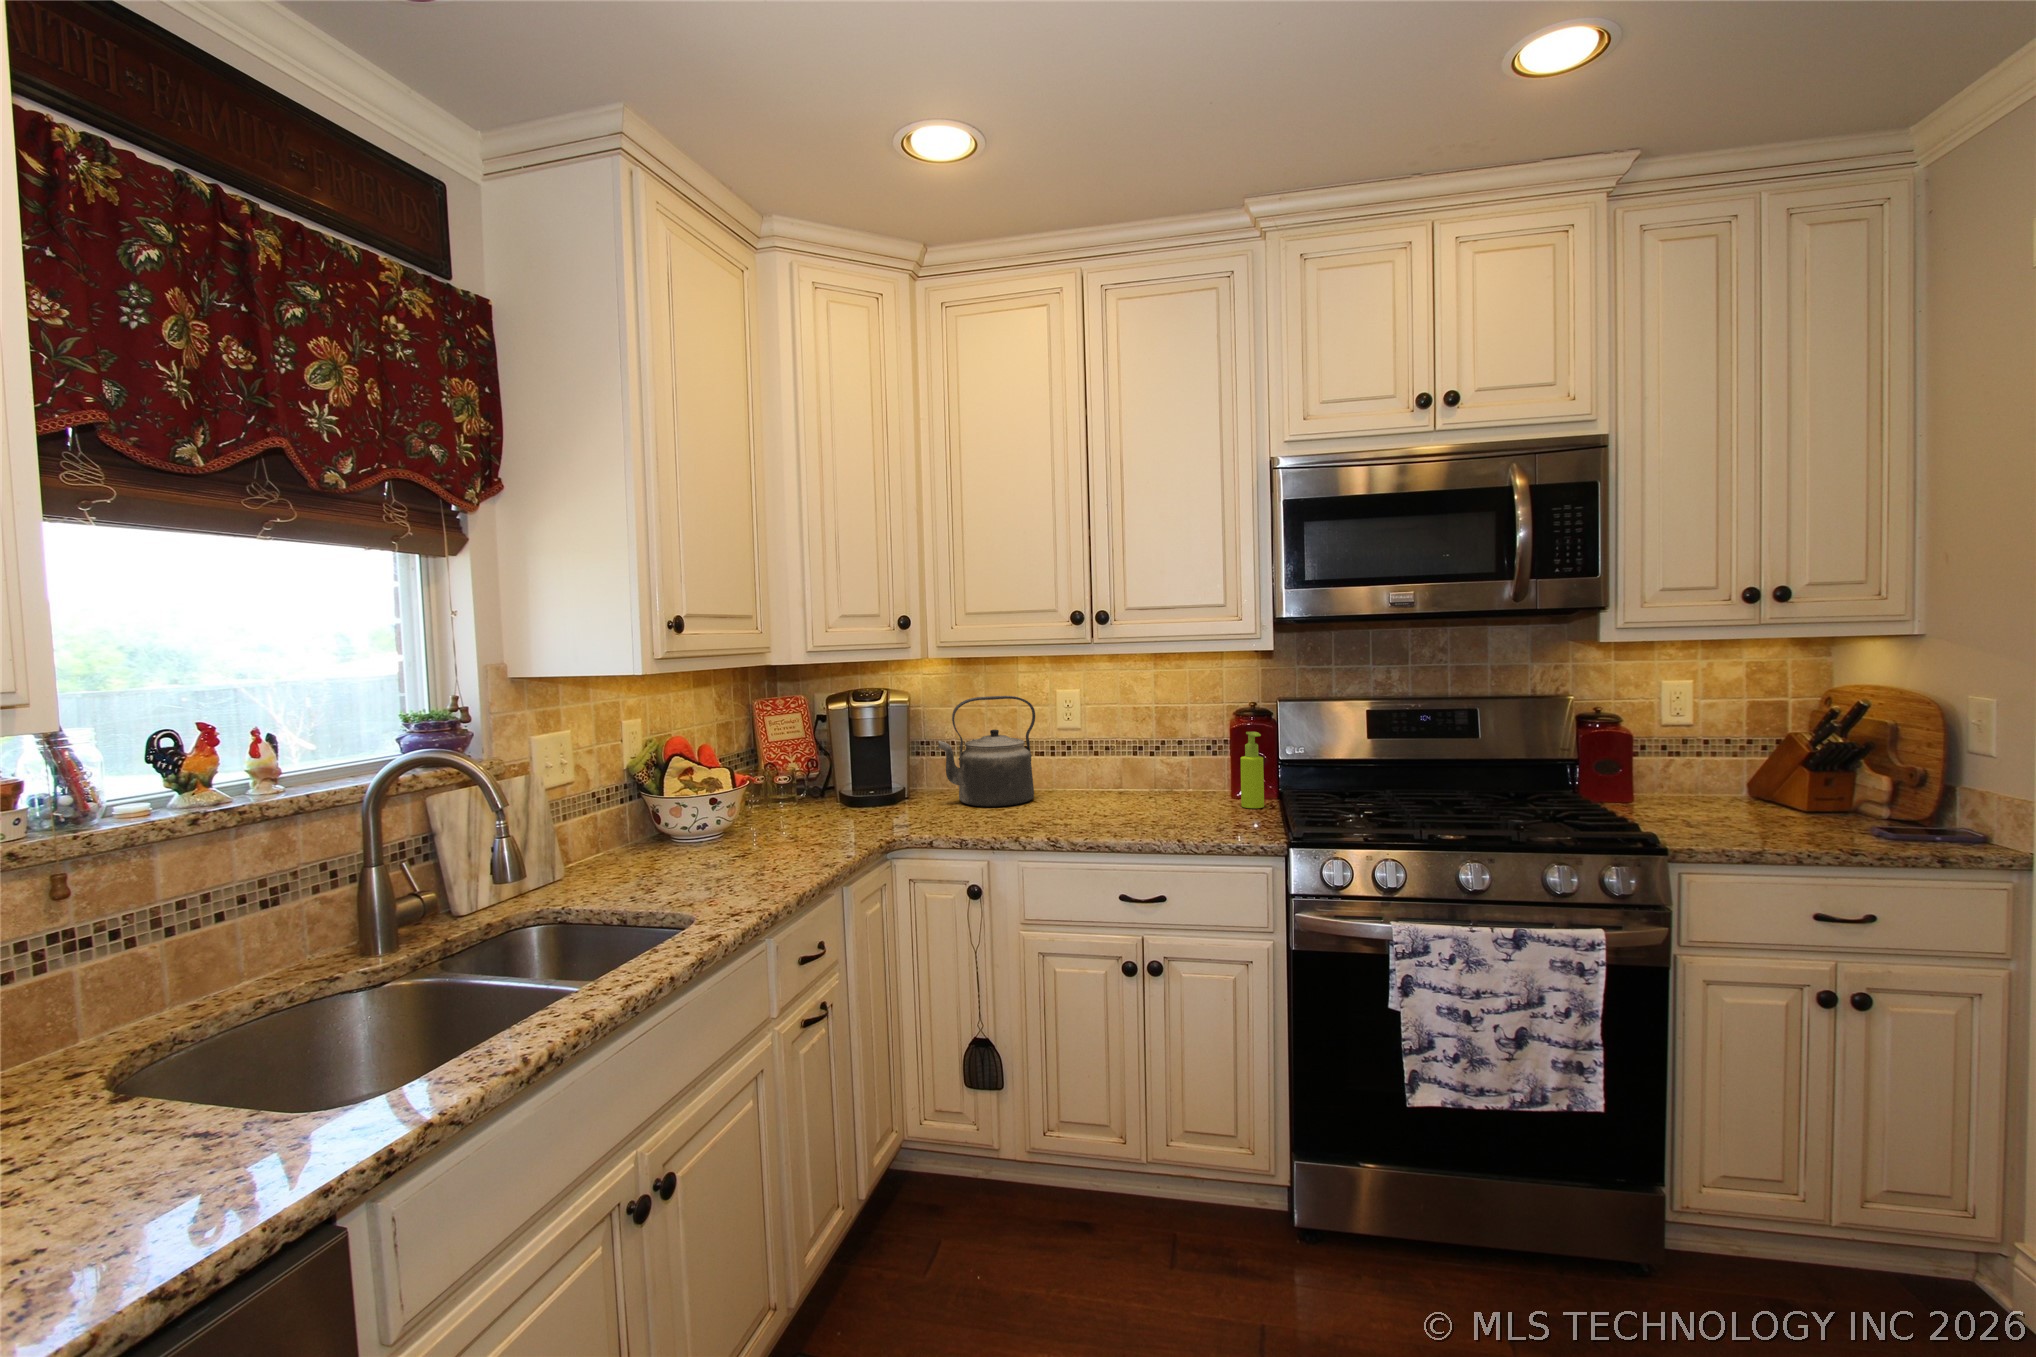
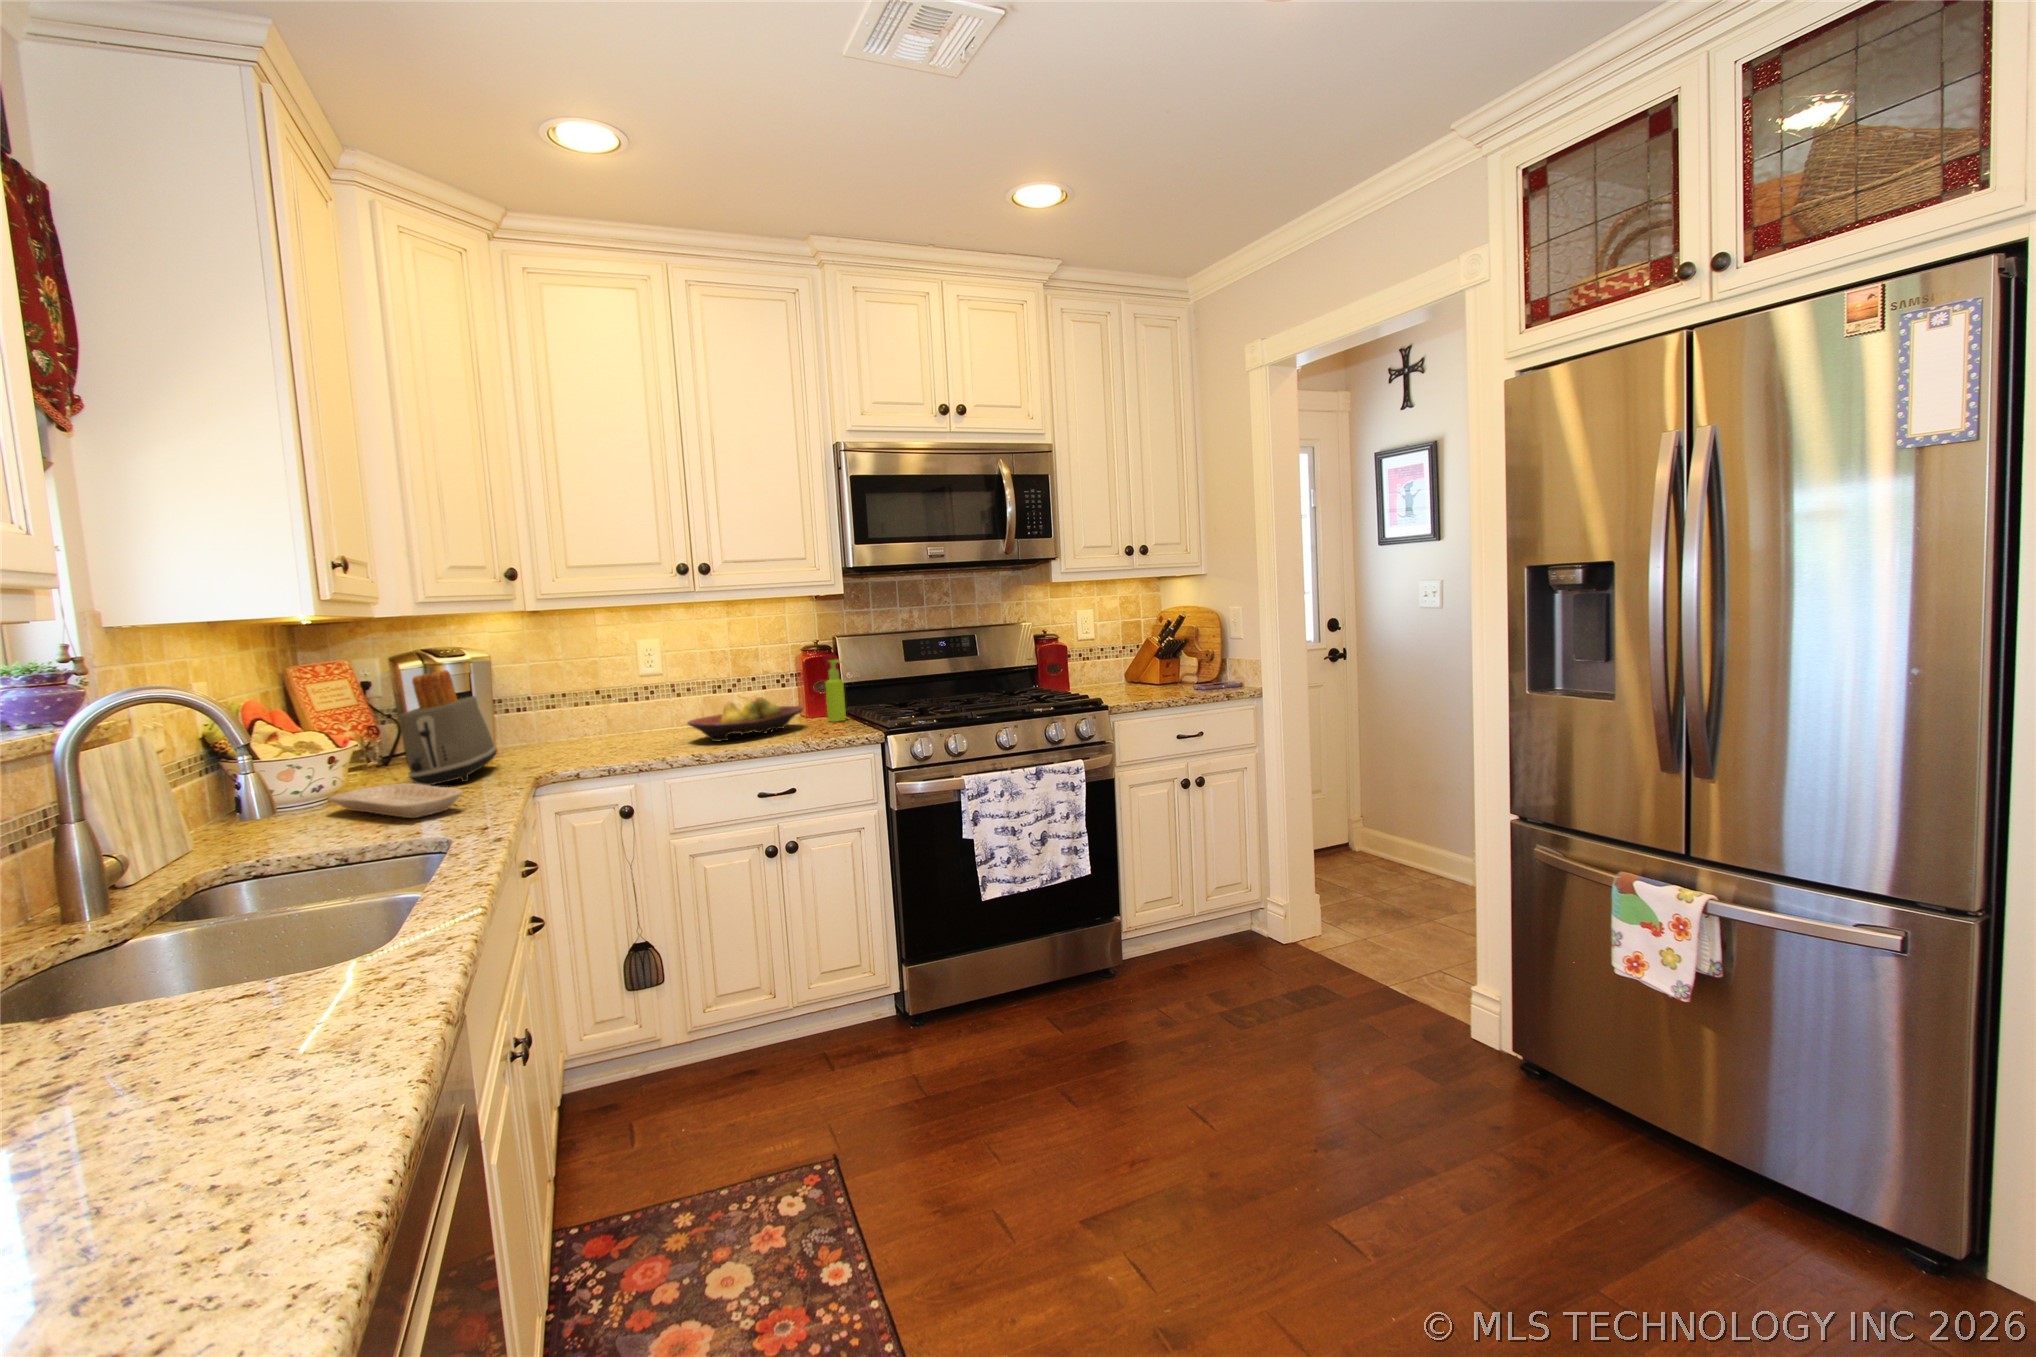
kettle: present [938,696,1035,807] -> none [536,644,637,750]
toaster: none [792,719,888,832] -> present [400,670,497,786]
fruit bowl: none [1066,769,1207,819] -> present [688,697,803,741]
tray: none [702,829,778,876] -> present [329,783,463,818]

